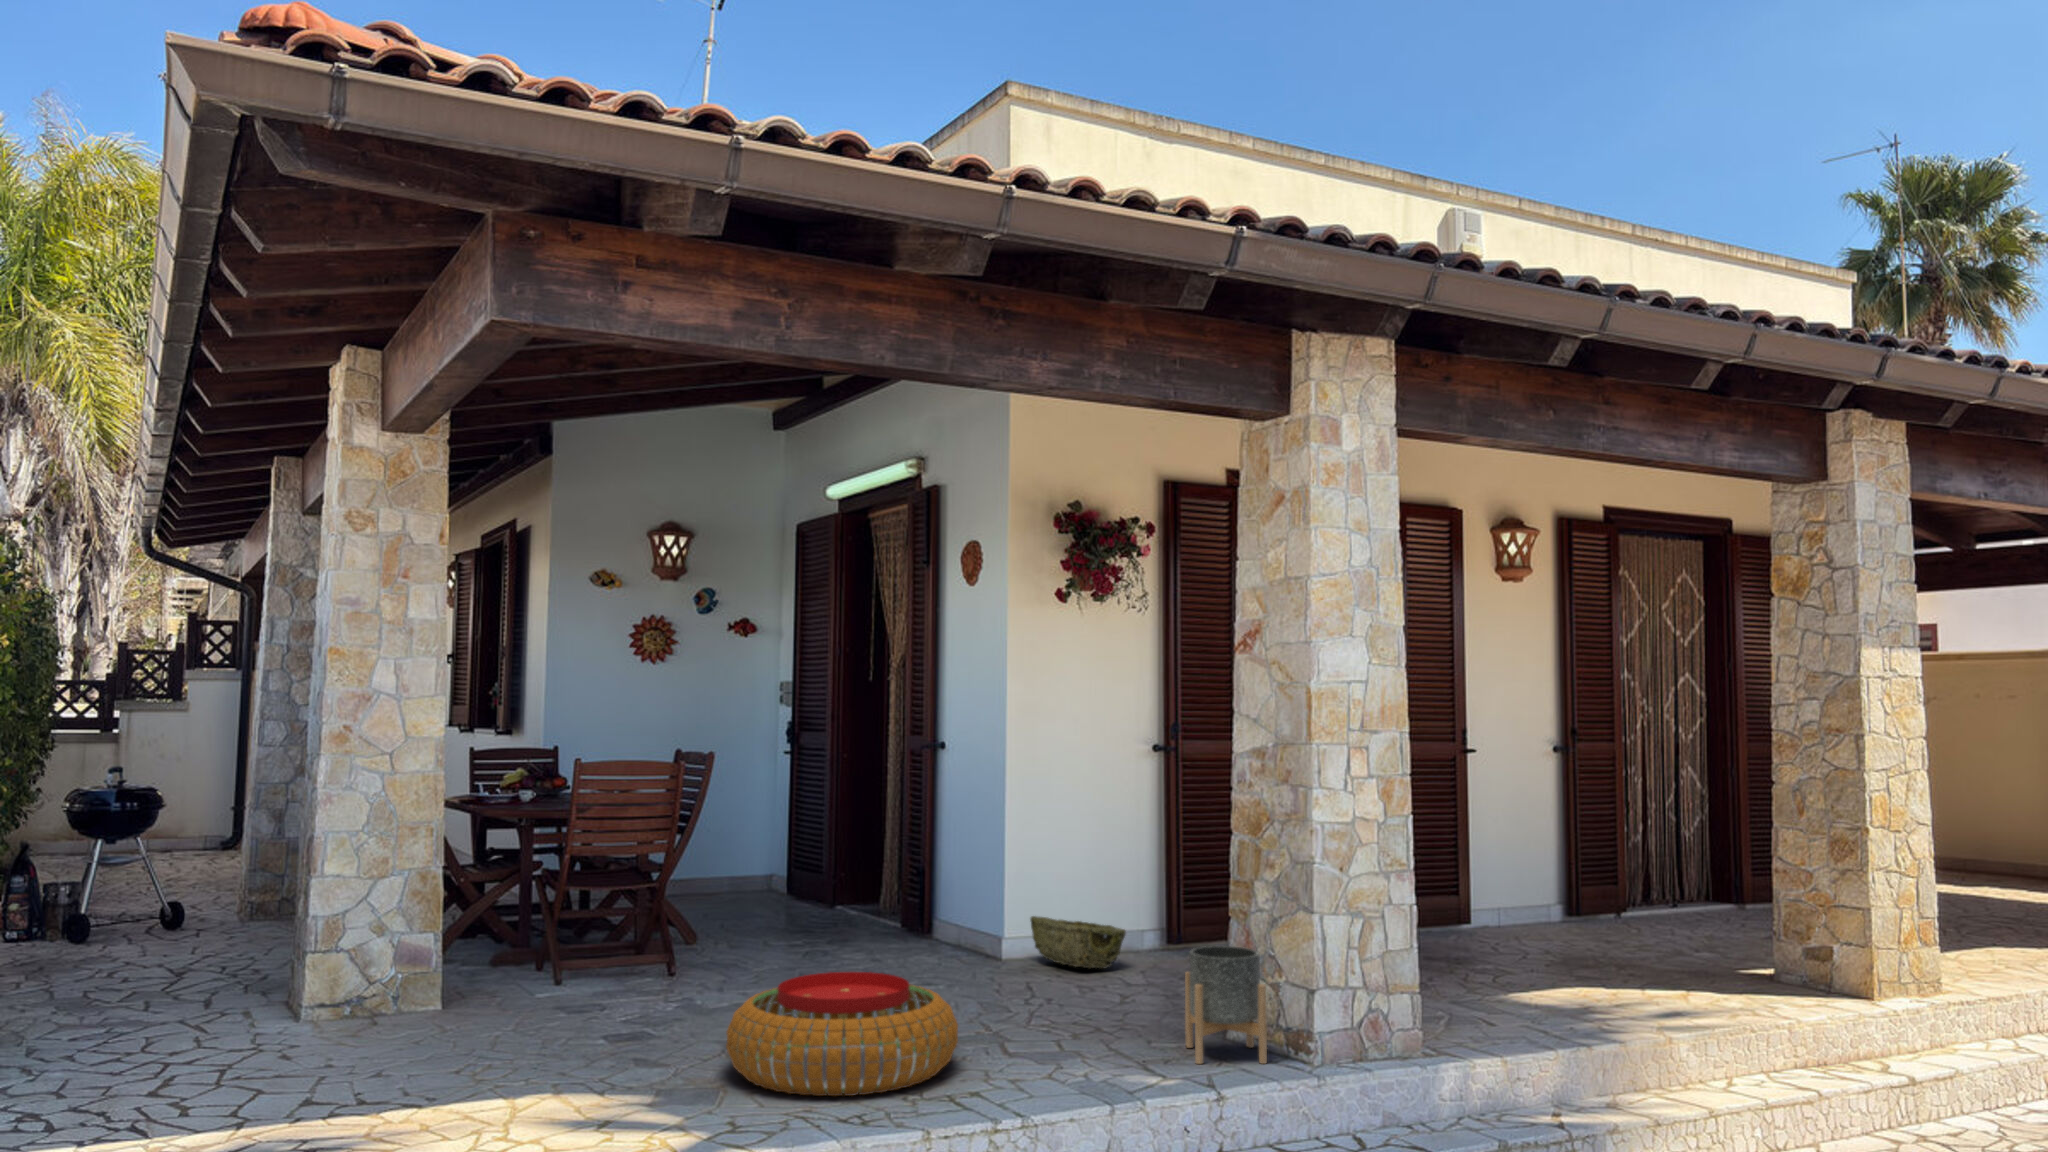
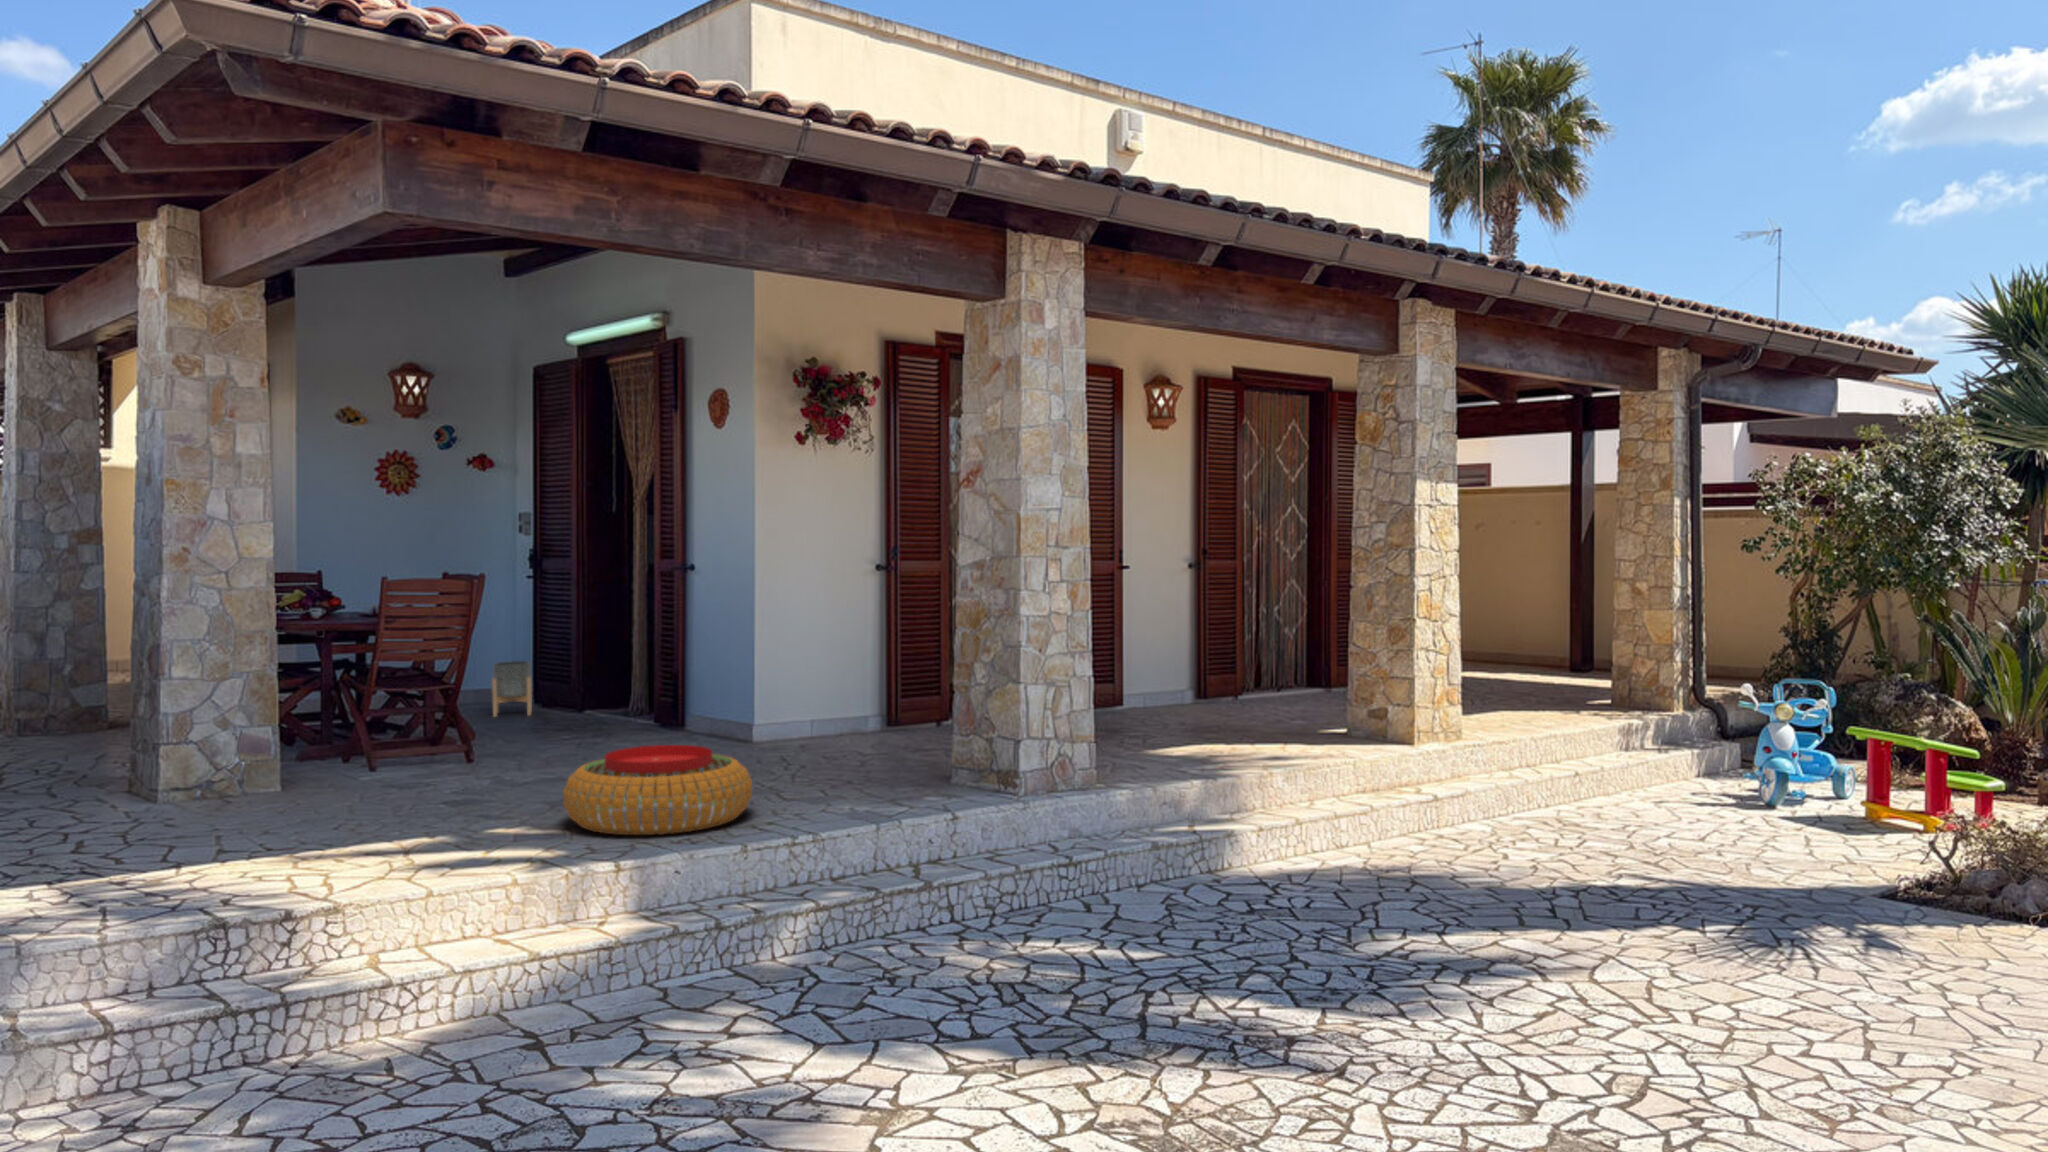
woven basket: present [1030,916,1126,969] -> none [779,708,861,749]
planter: present [1185,946,1267,1064] -> present [492,661,532,717]

